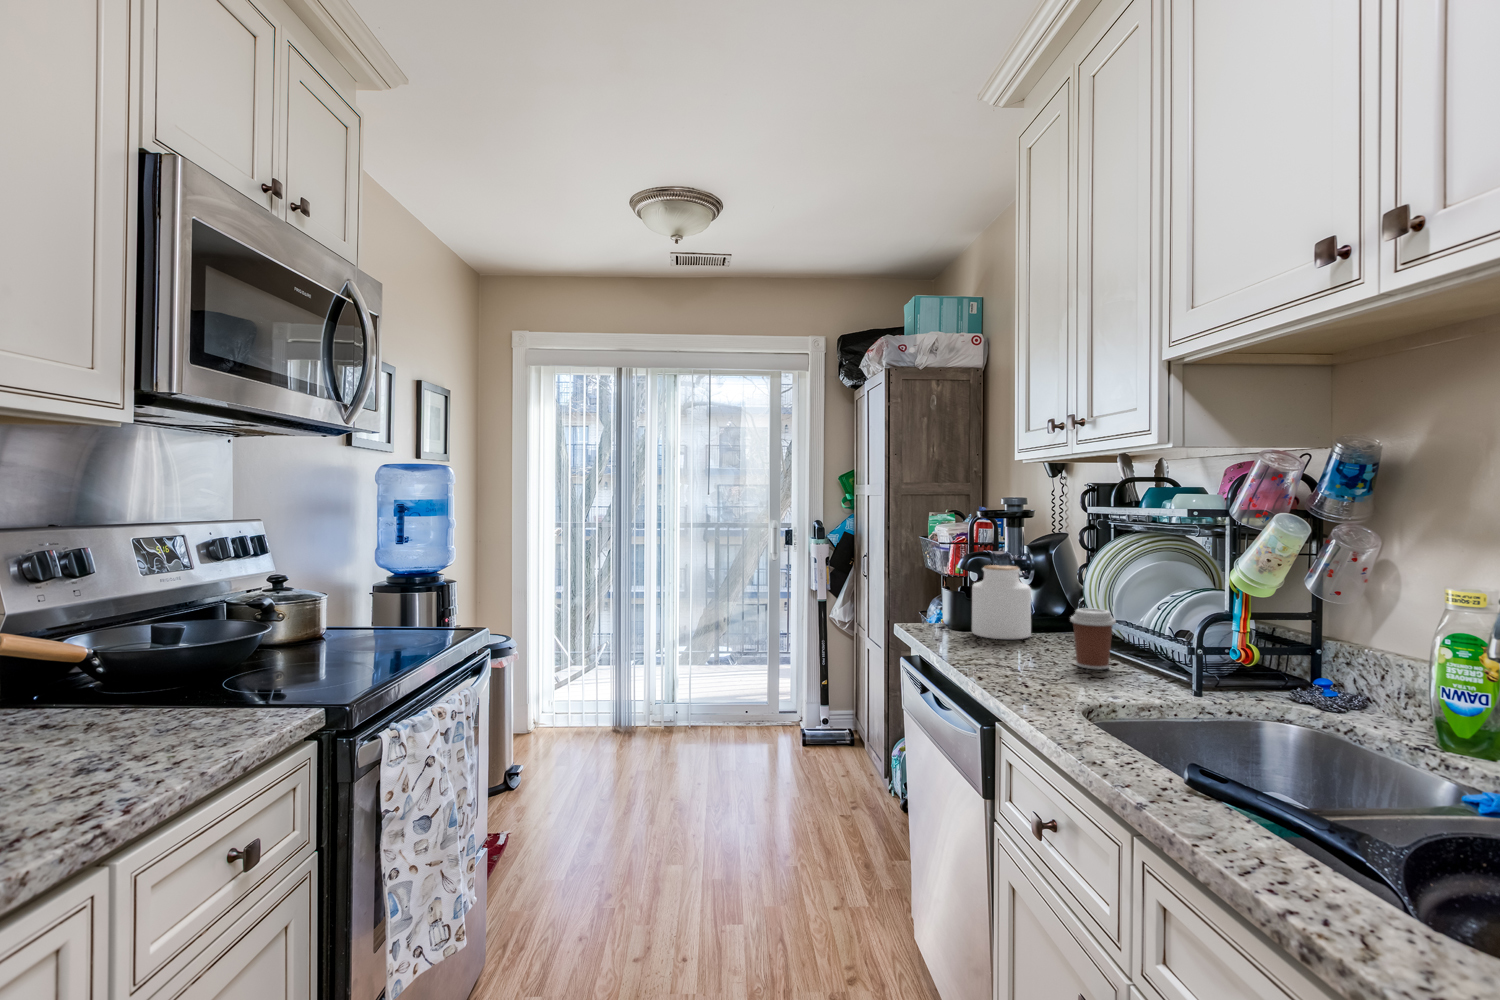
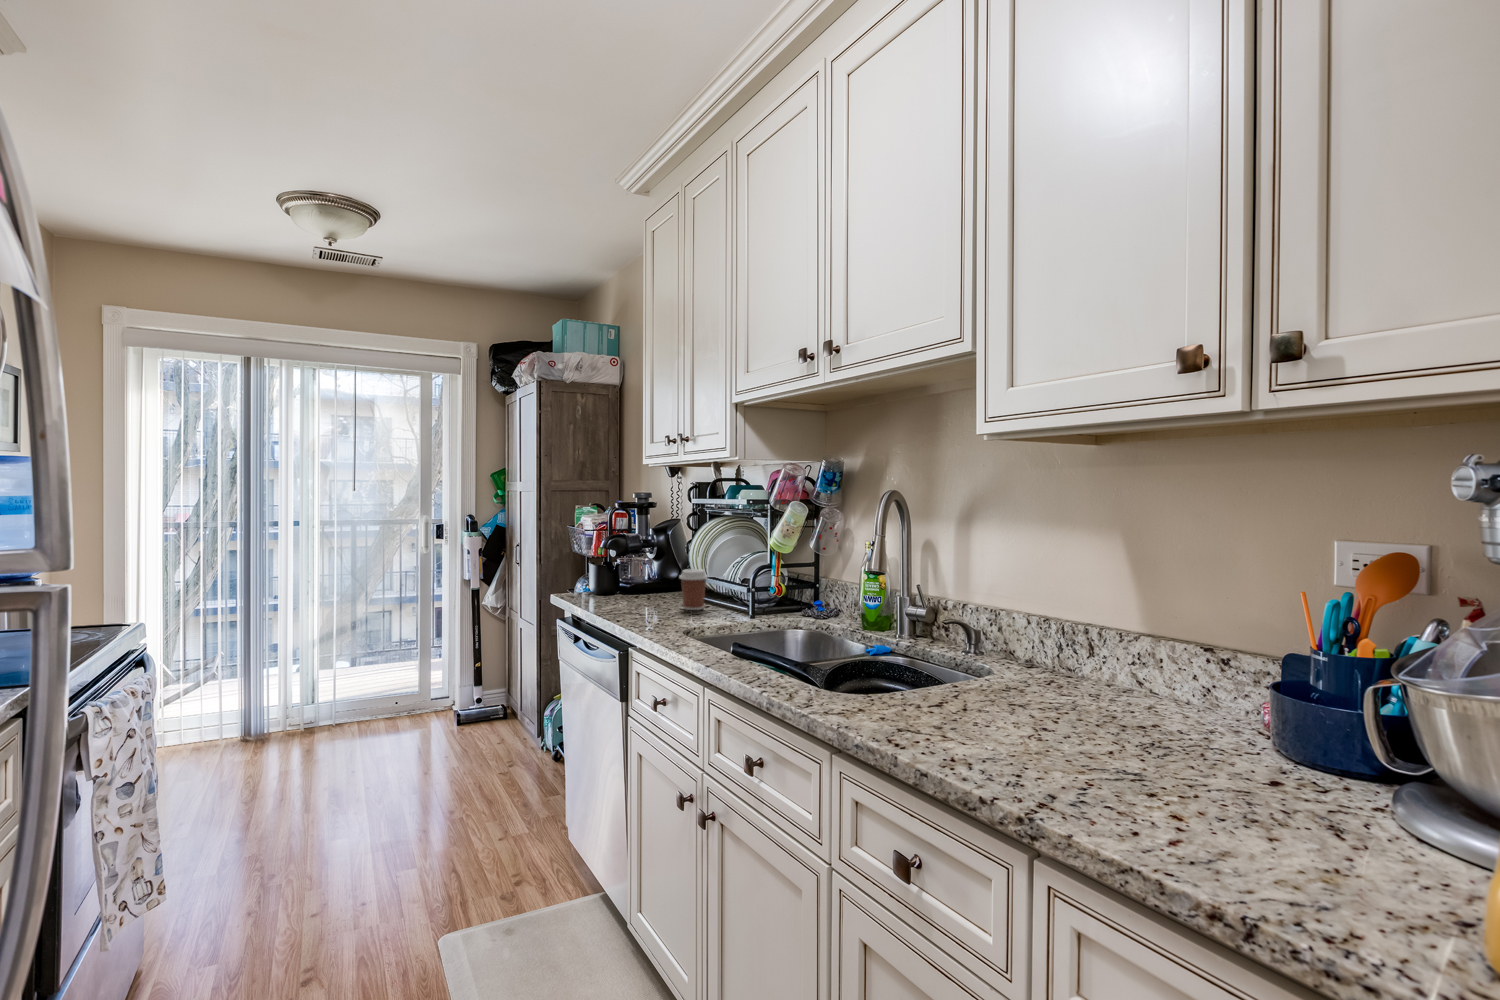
jar: present [972,565,1031,639] -> none [612,544,654,598]

